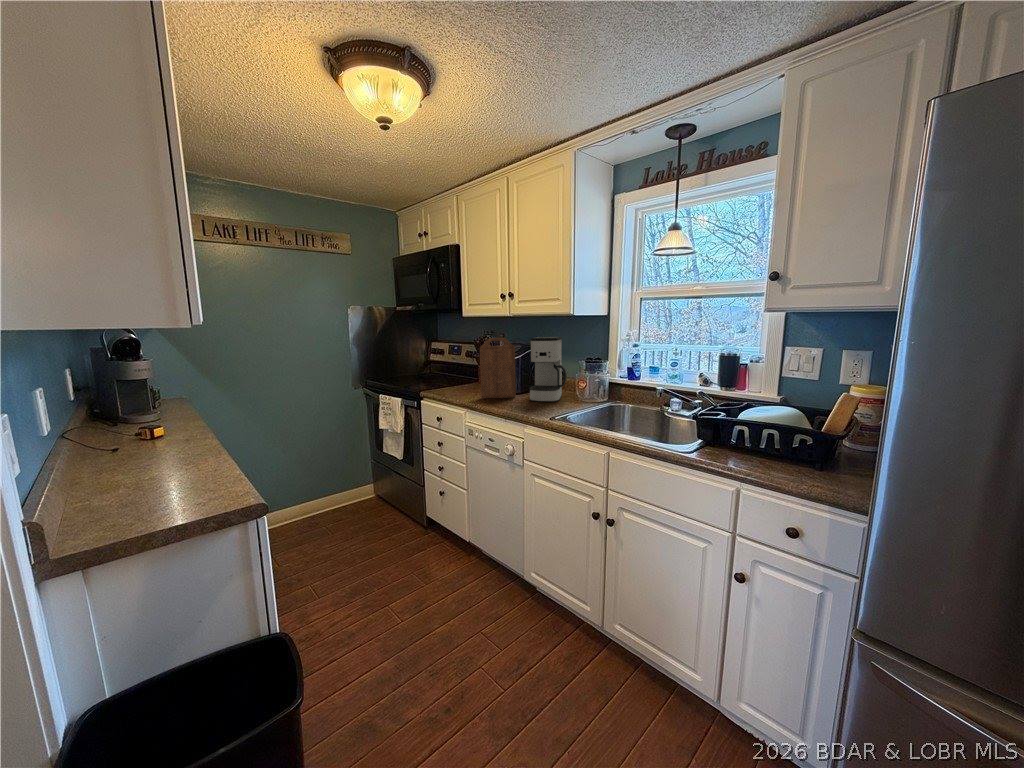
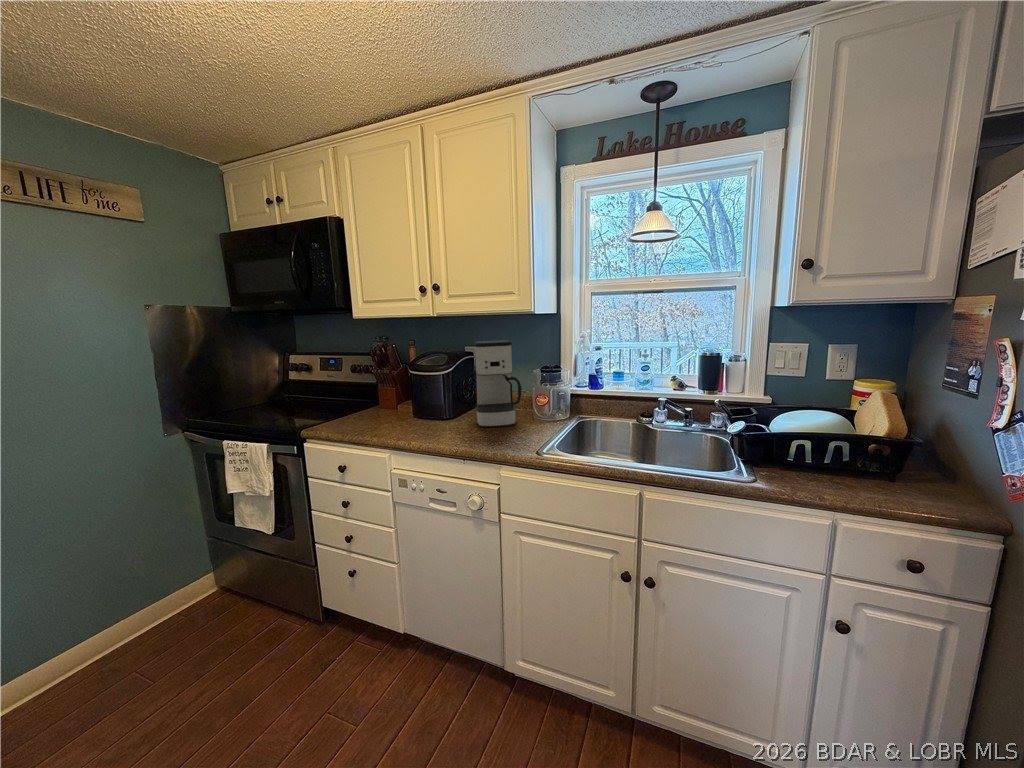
cutting board: present [480,338,516,398] -> none [403,344,455,431]

